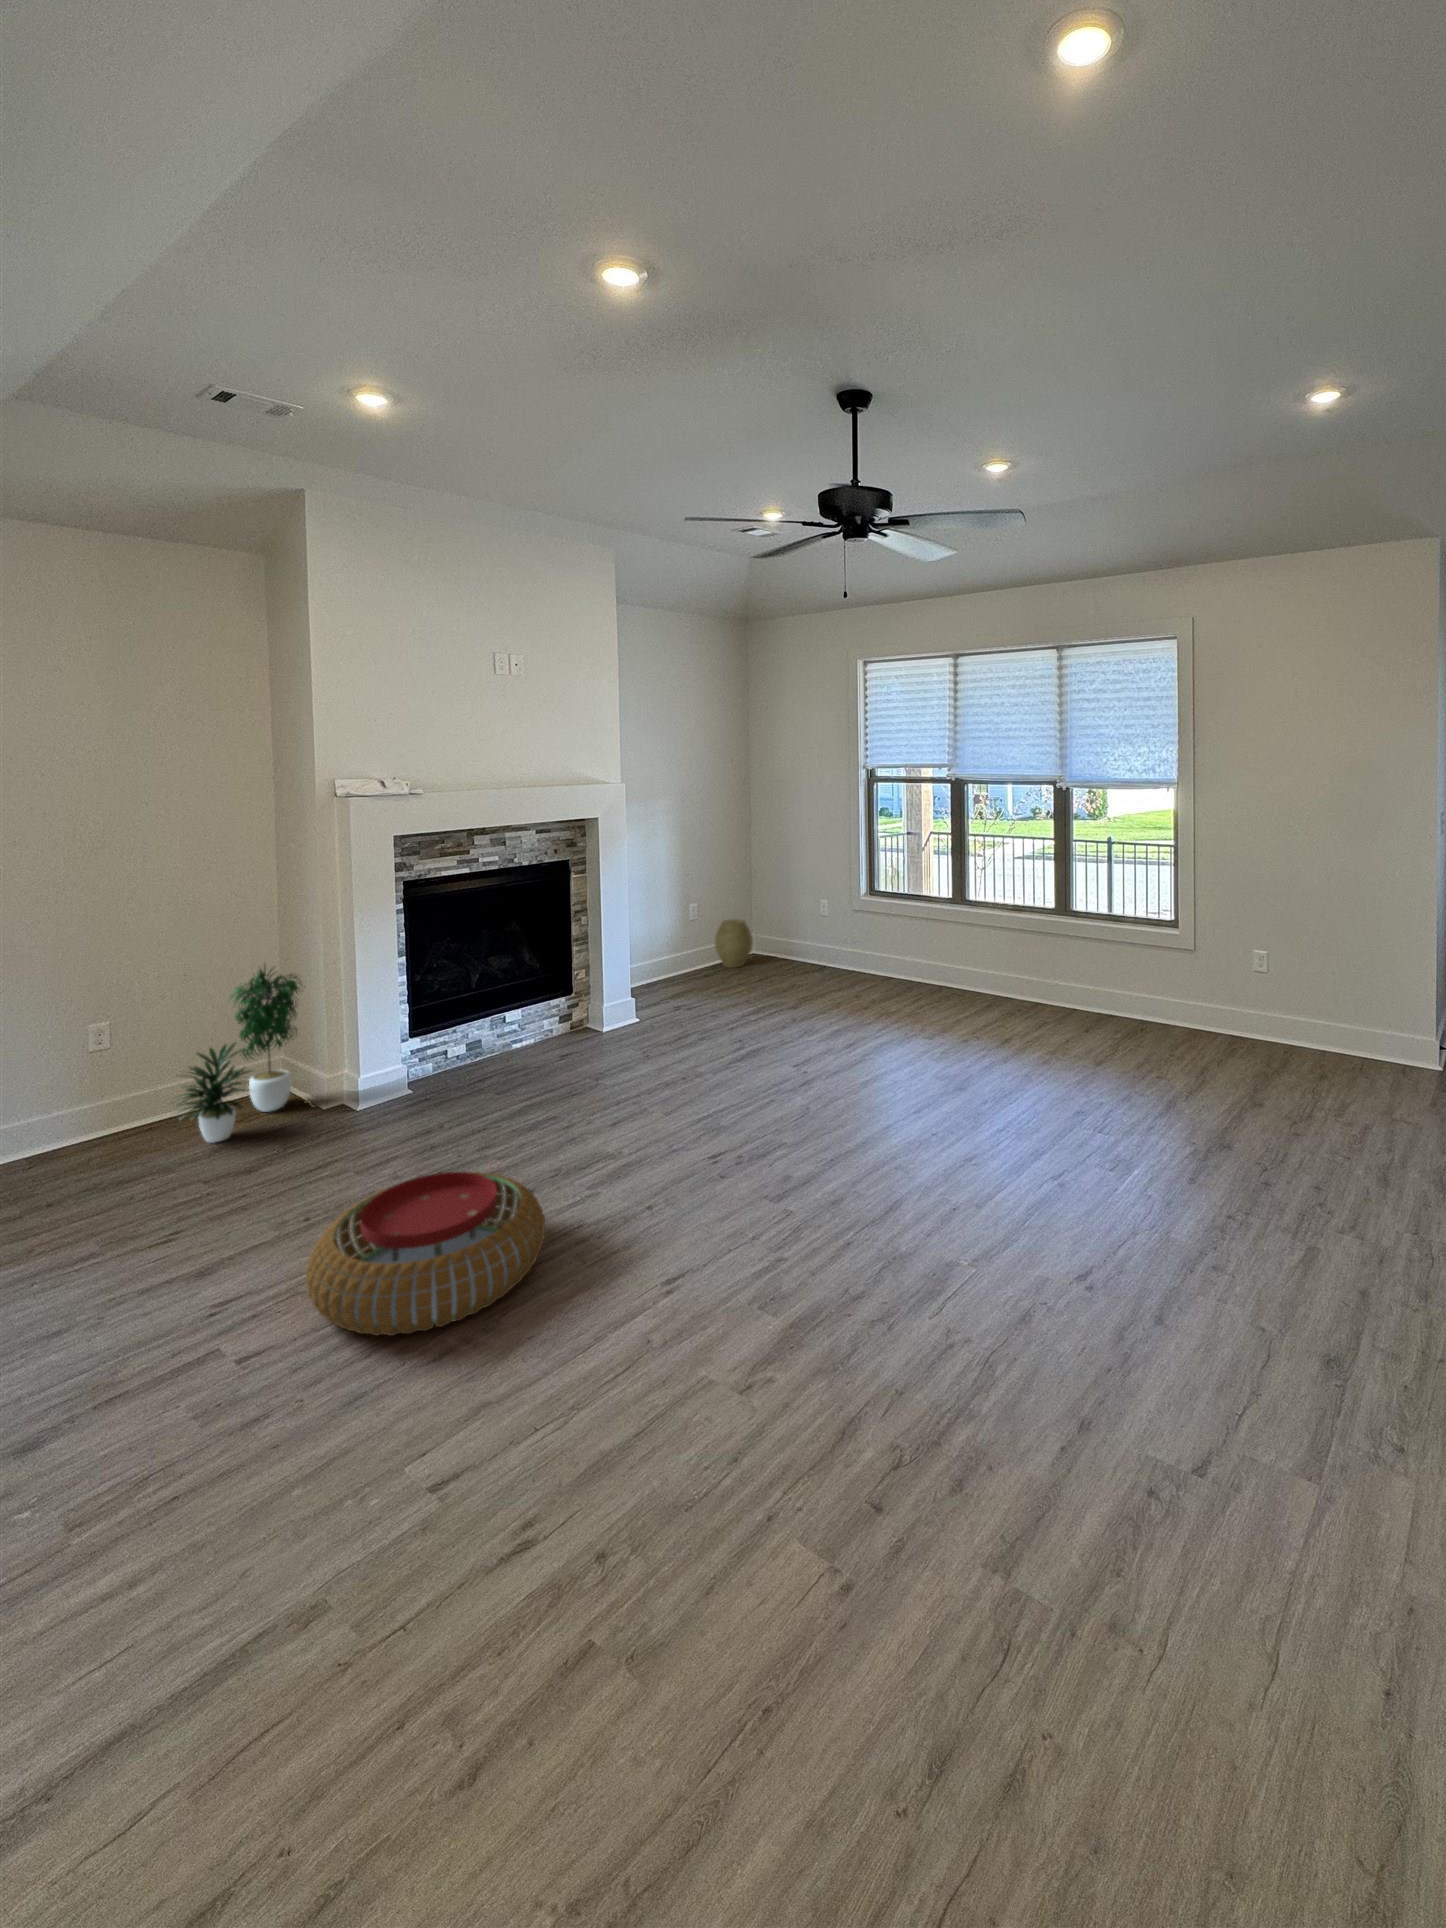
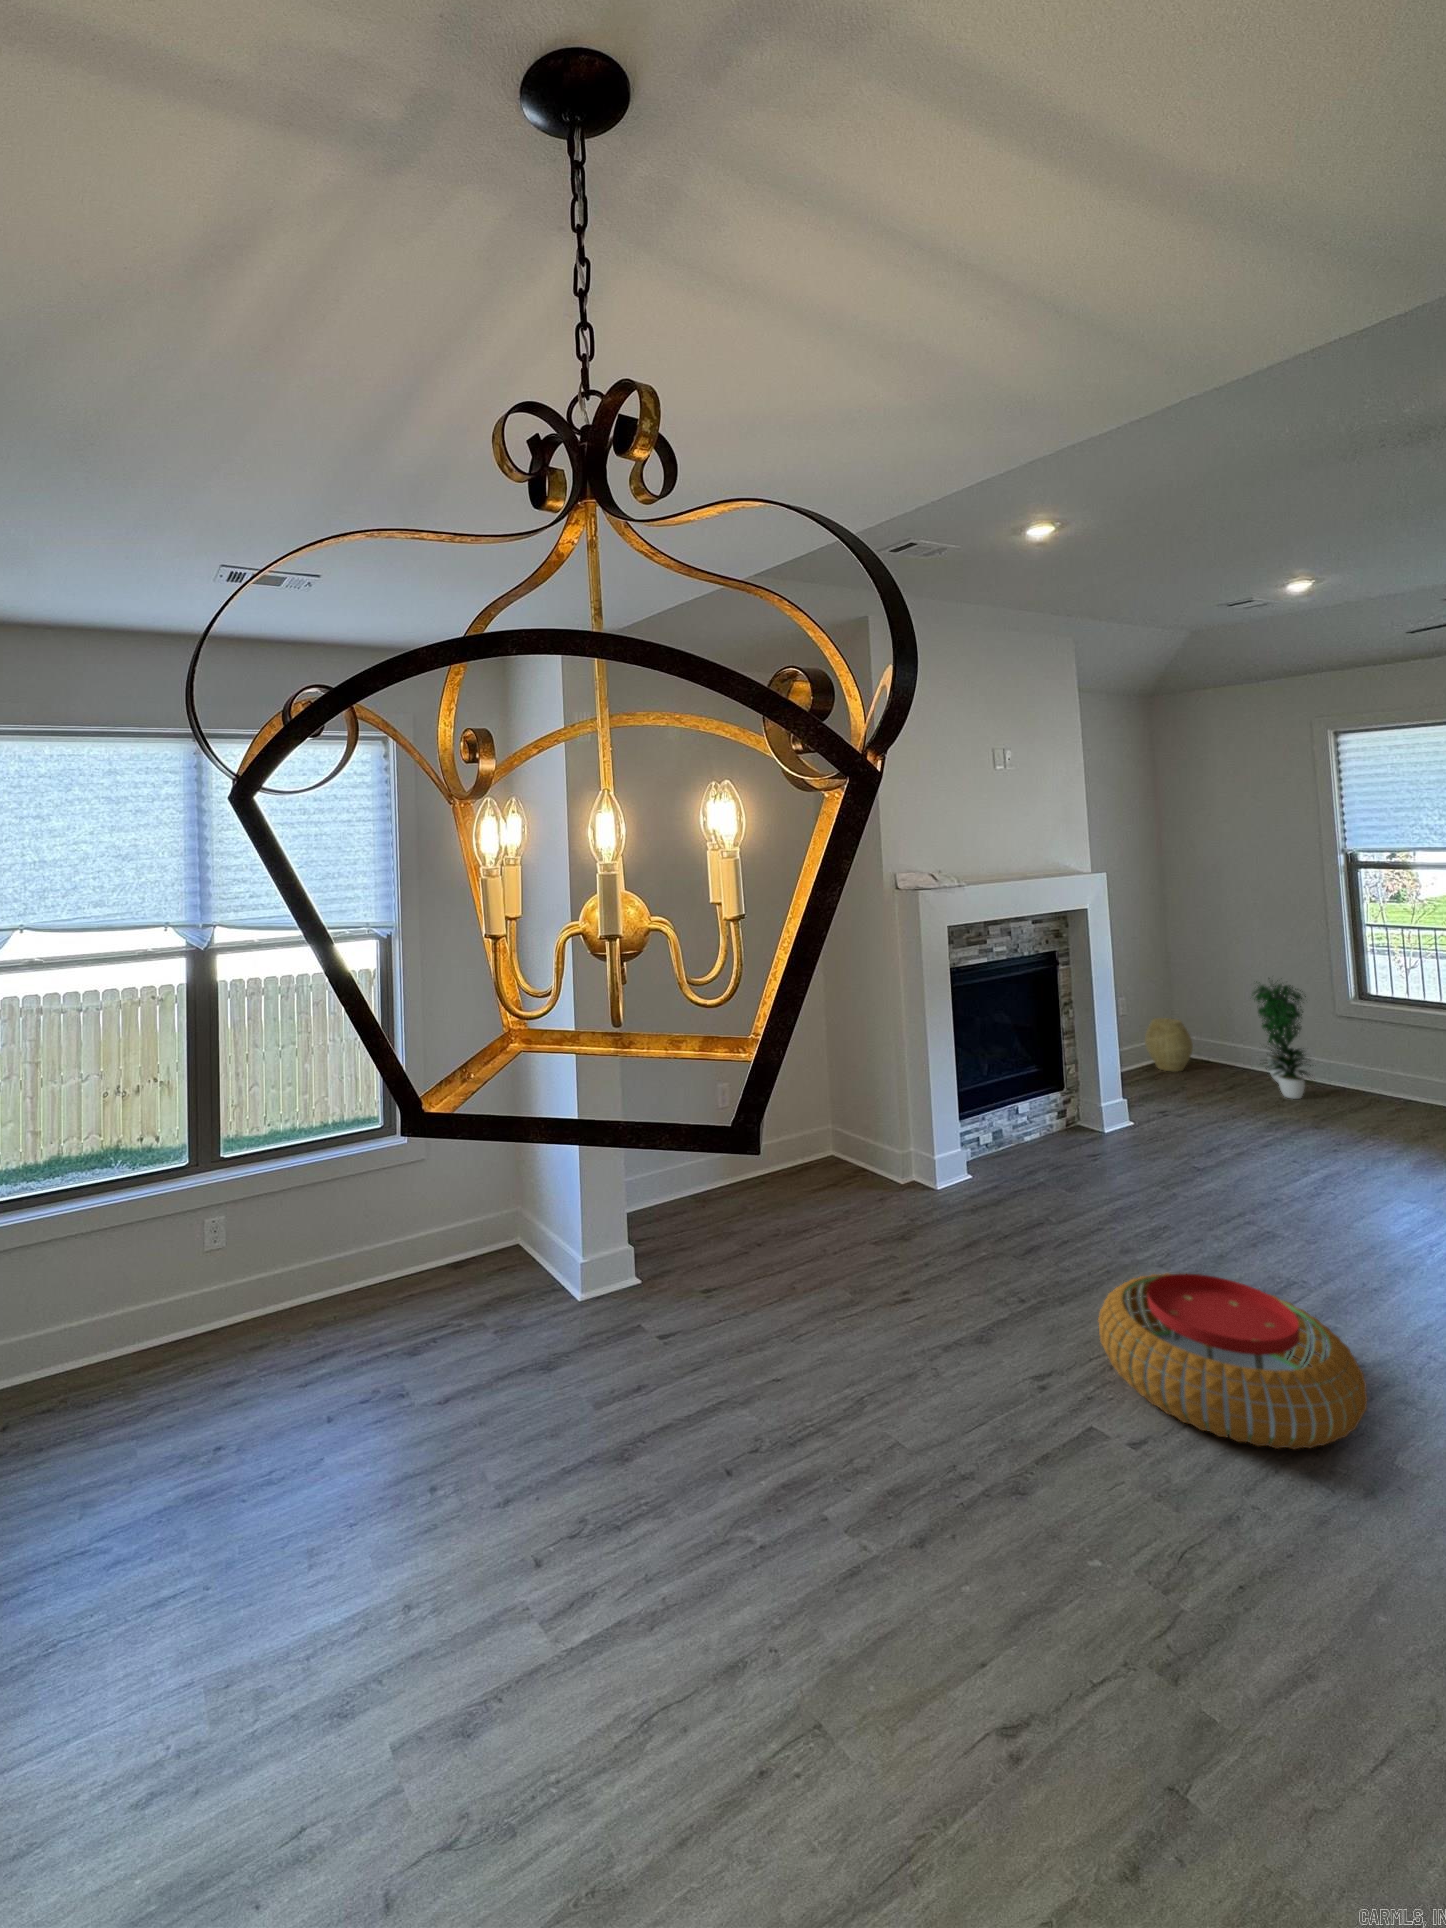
potted plant: present [177,967,305,1143] -> present [1252,978,1311,1099]

